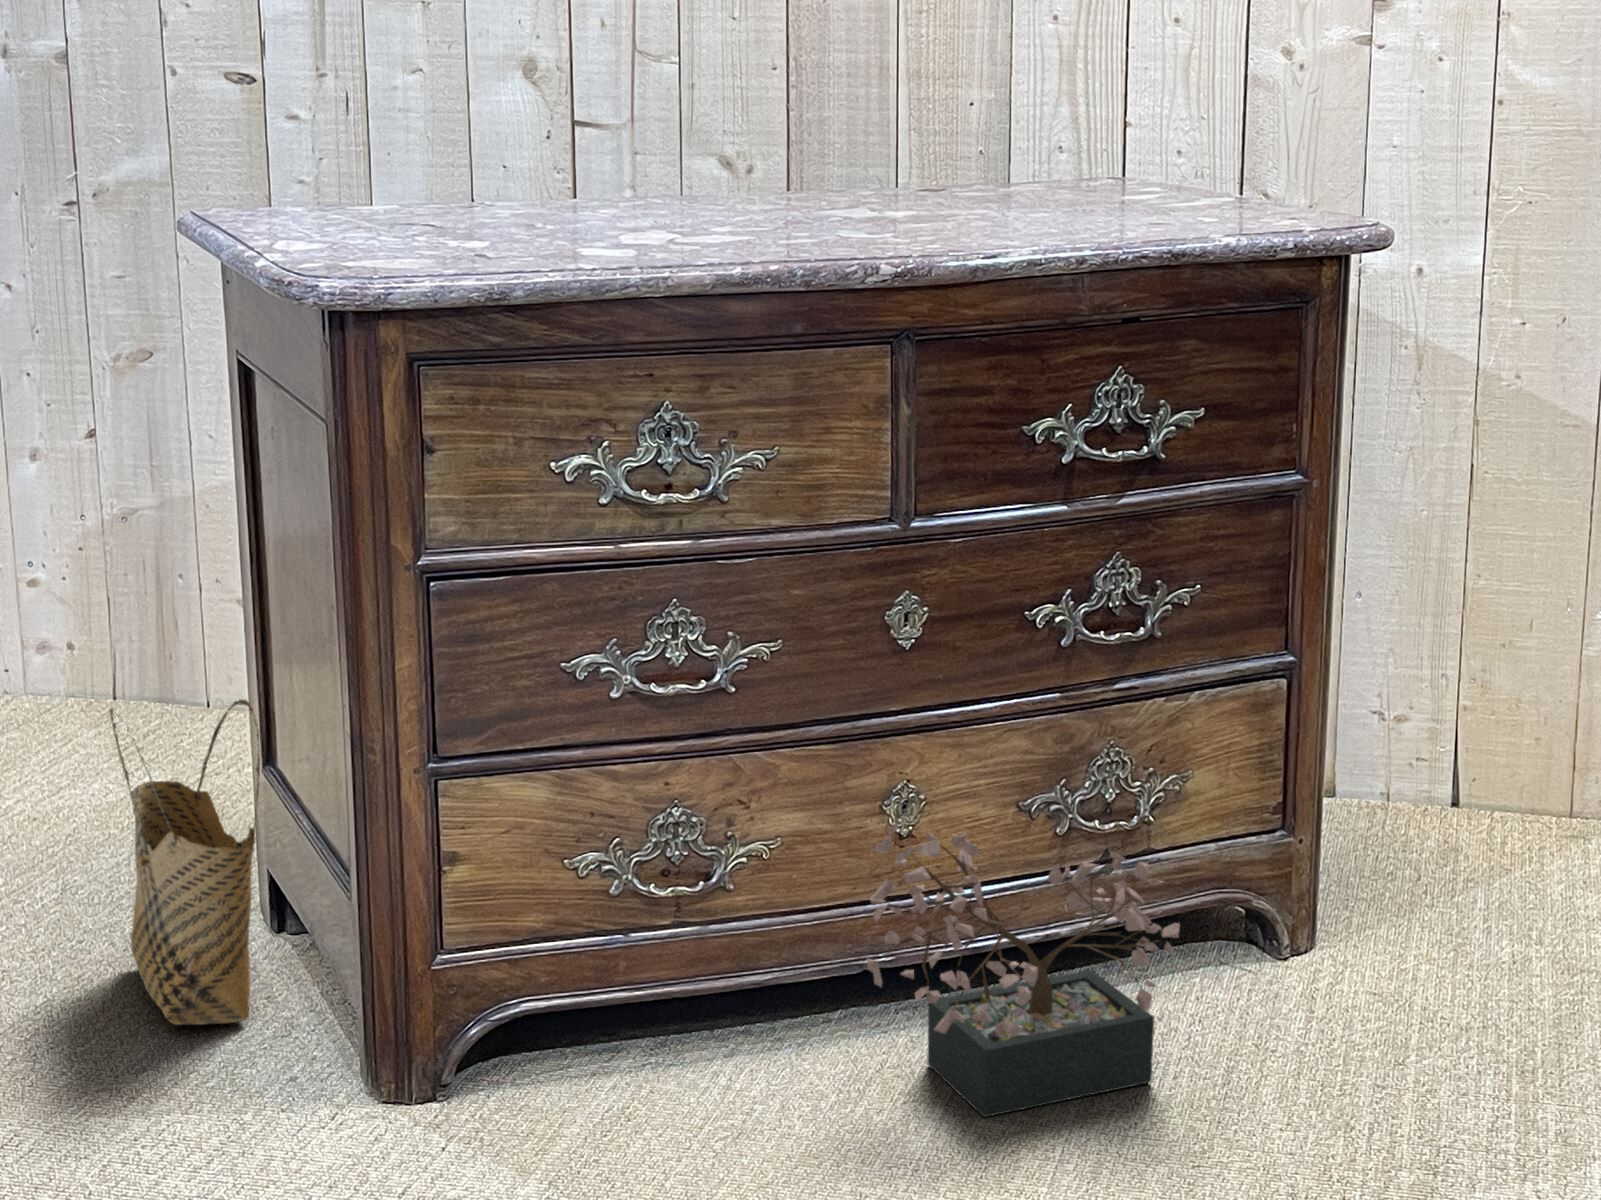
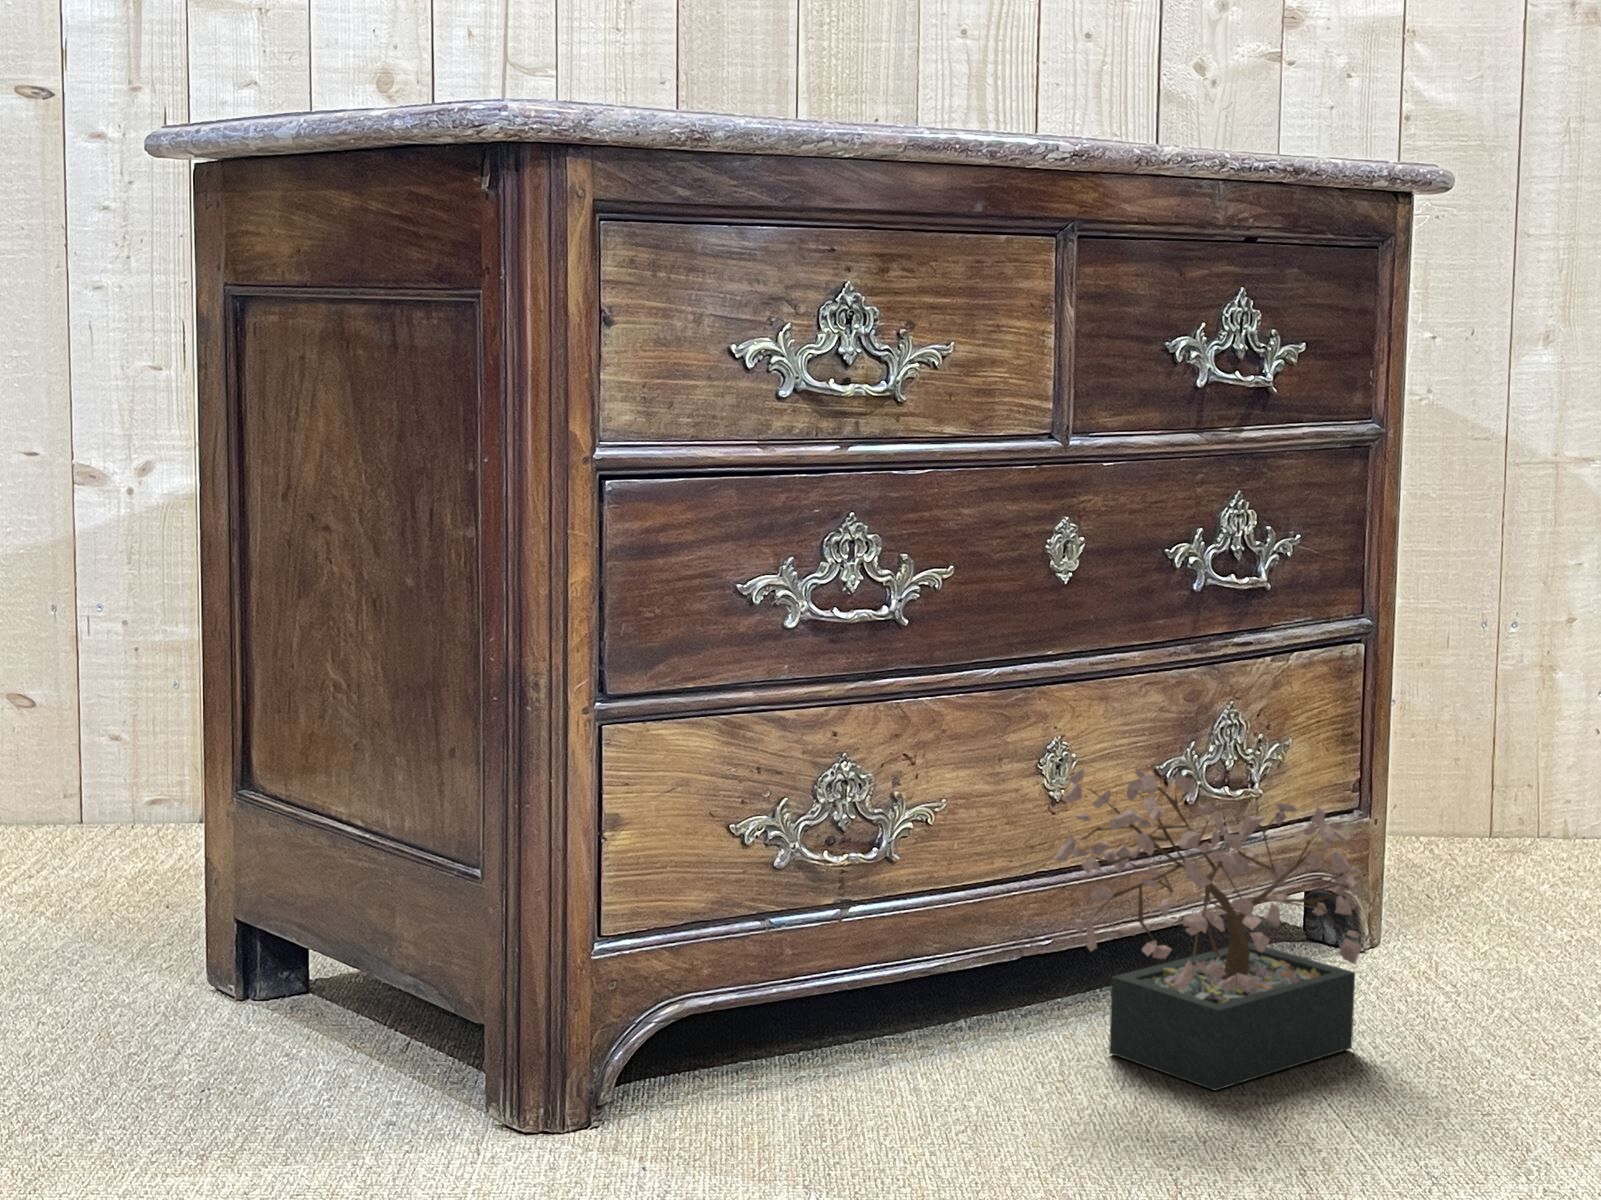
woven basket: present [109,699,260,1025] -> none [105,687,313,1083]

